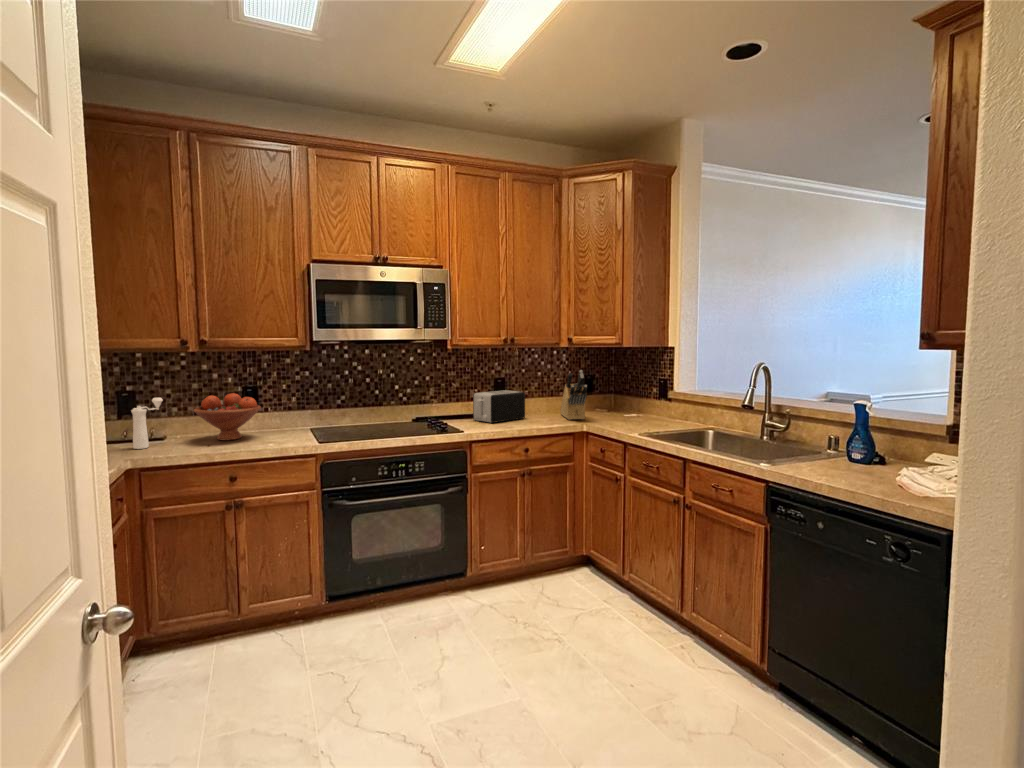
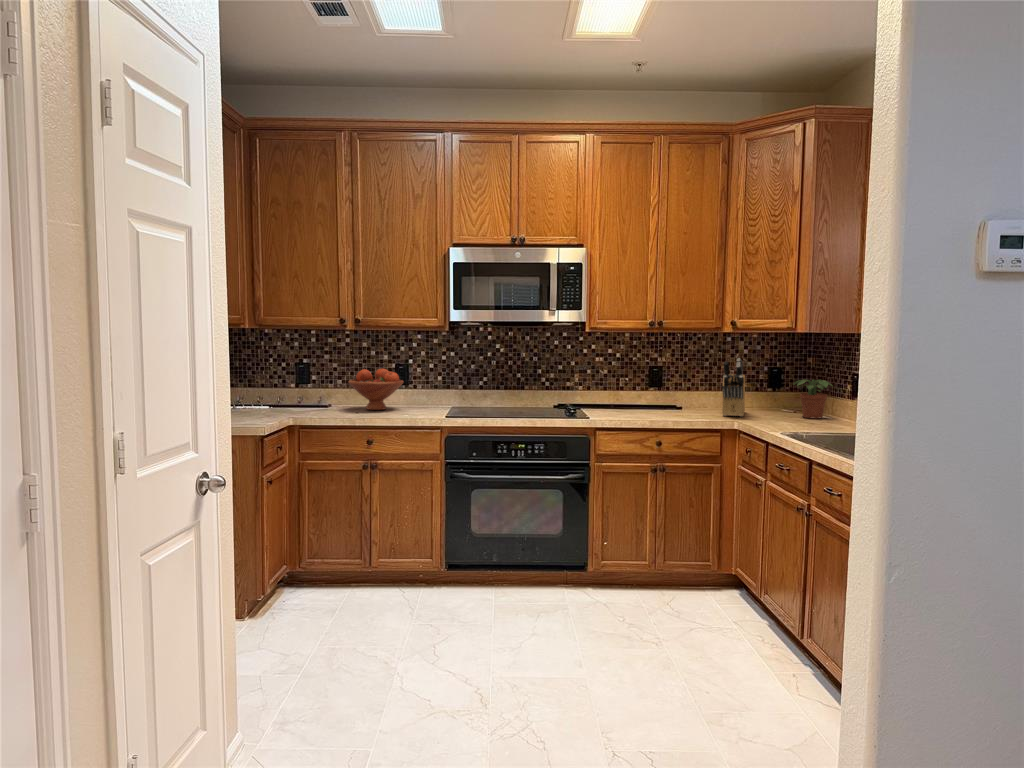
potted plant: none [617,385,647,417] -> present [793,380,833,419]
toaster: present [473,390,525,423] -> none [616,380,676,413]
pepper mill: present [131,398,163,449] -> none [300,369,326,411]

